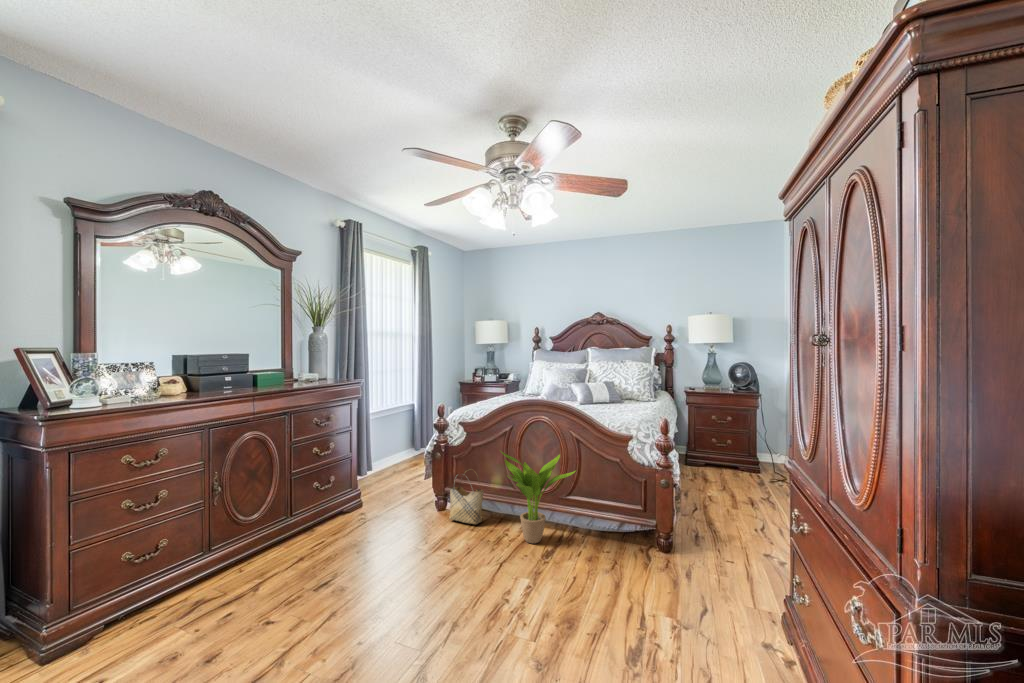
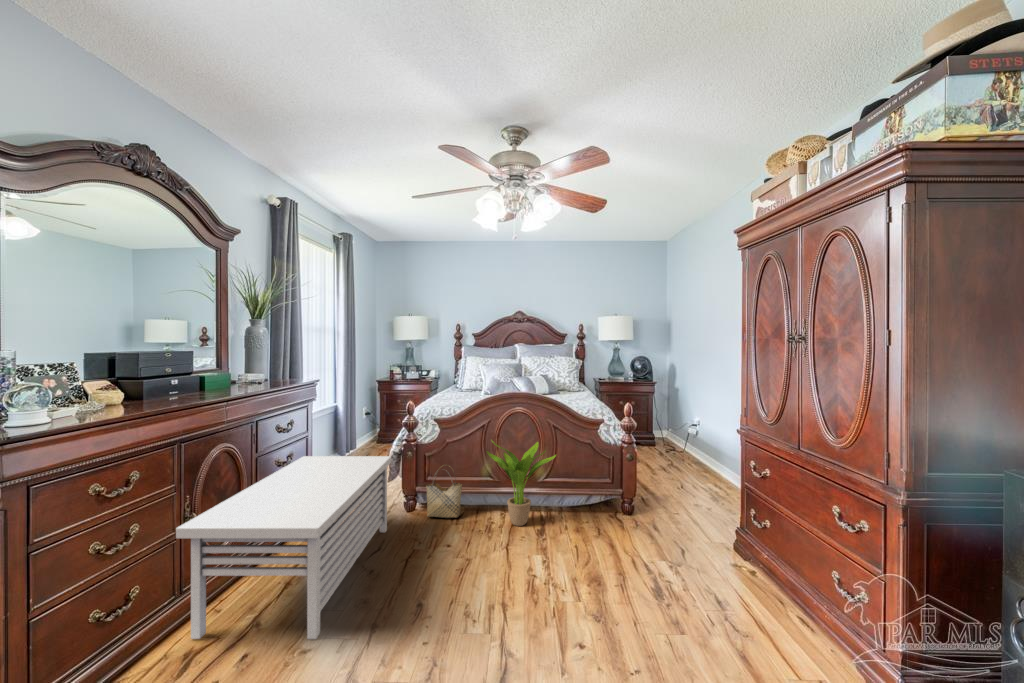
storage bench: none [184,449,412,620] -> present [176,456,391,639]

